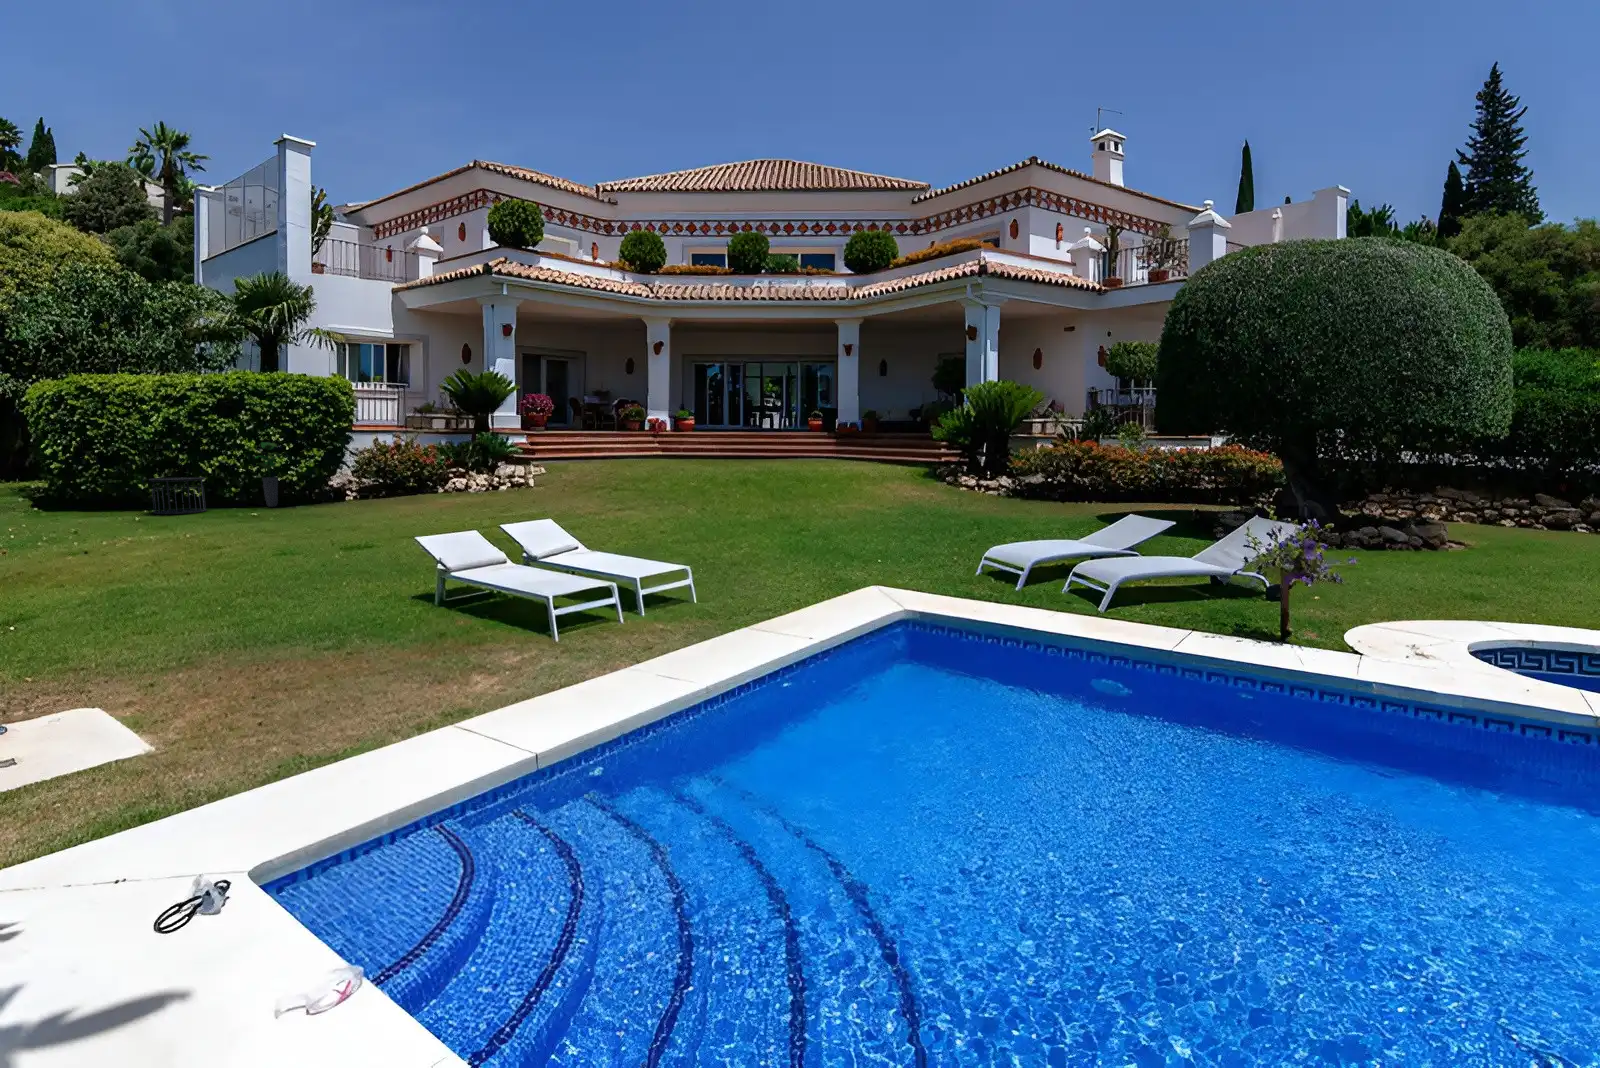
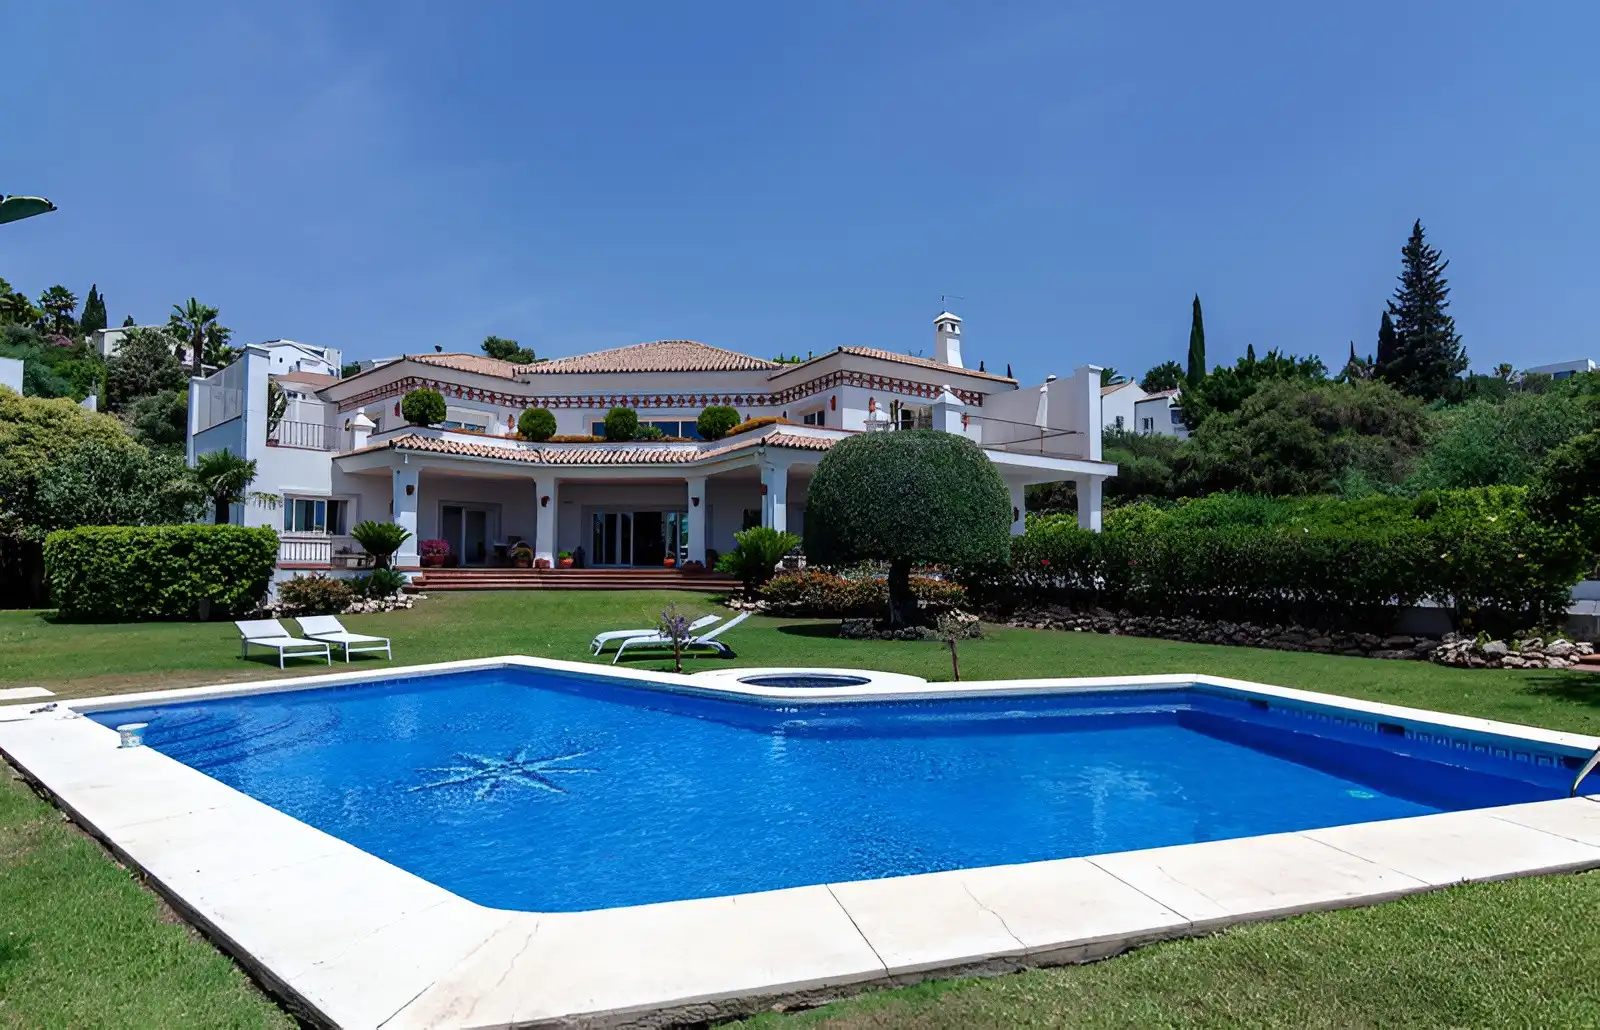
side table: present [149,477,207,514] -> none [120,599,159,624]

